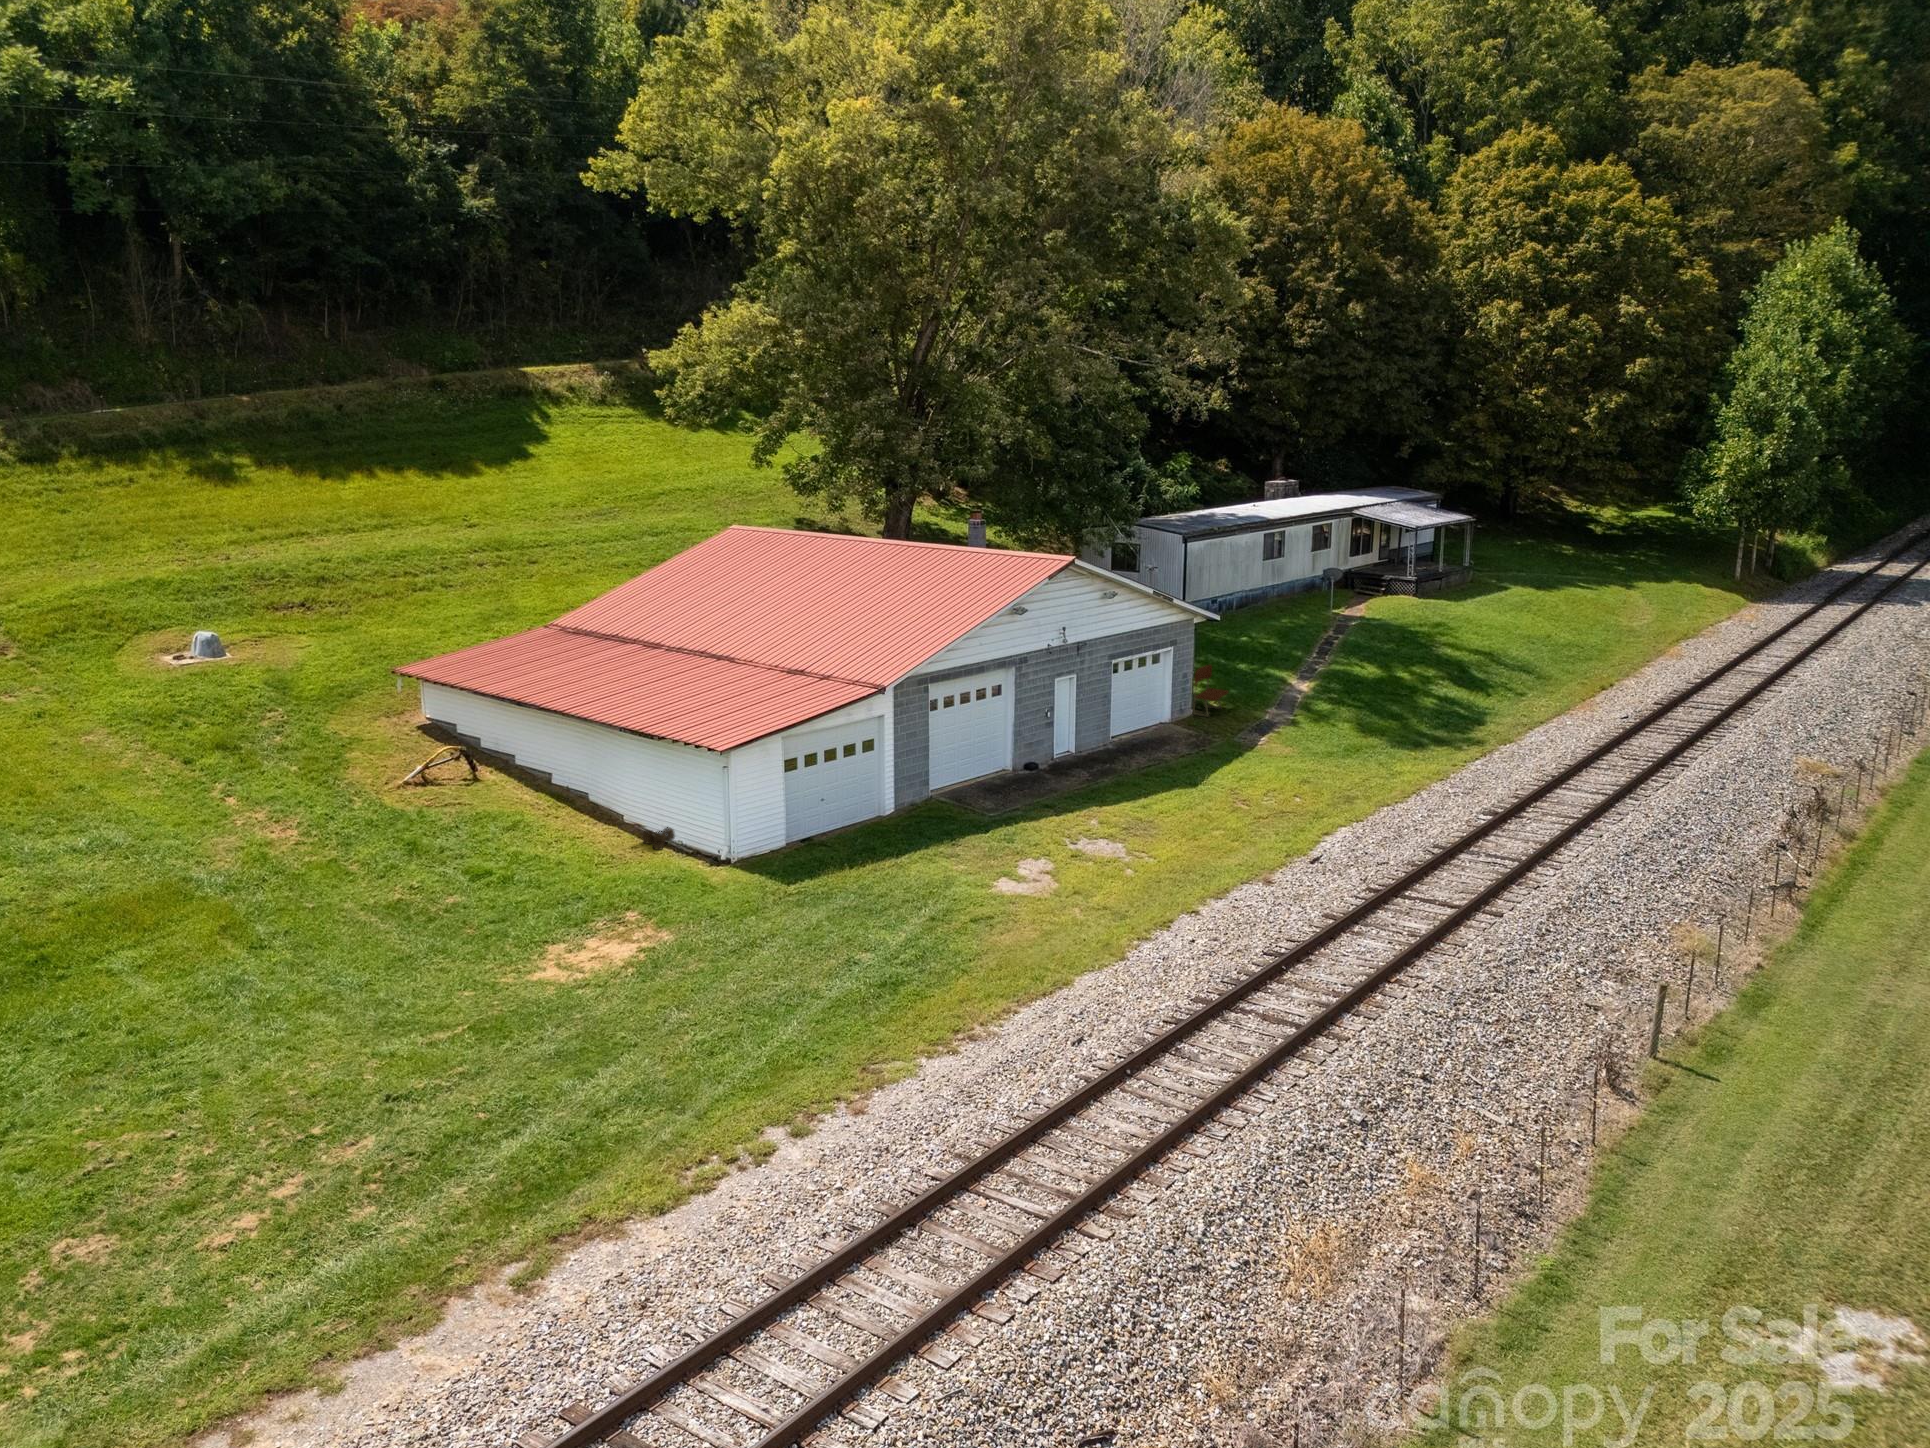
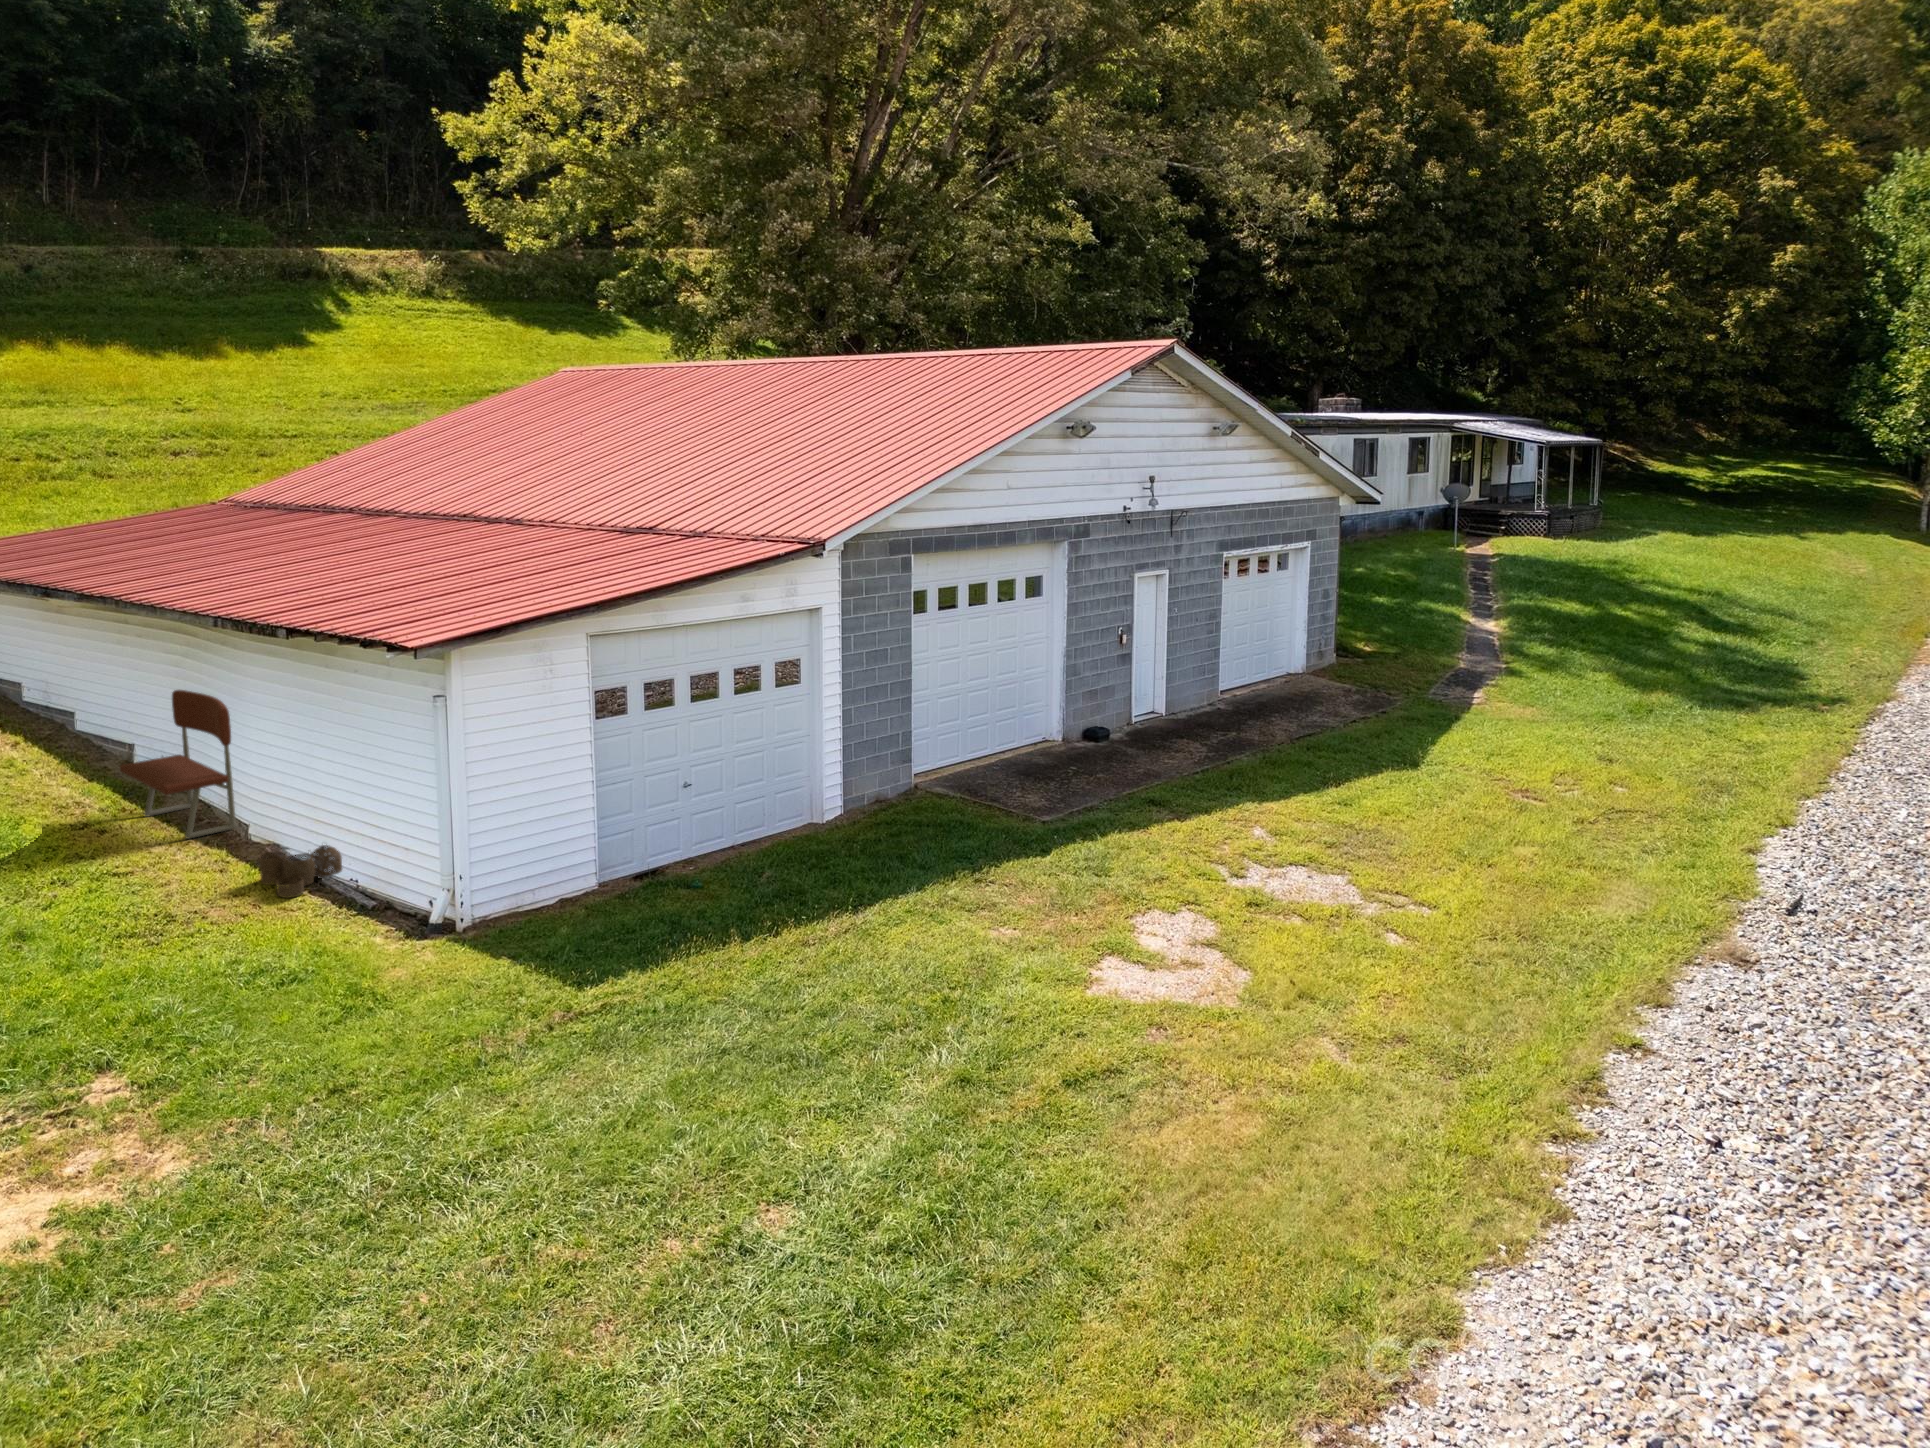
bench: present [1193,665,1228,717] -> present [120,690,238,839]

